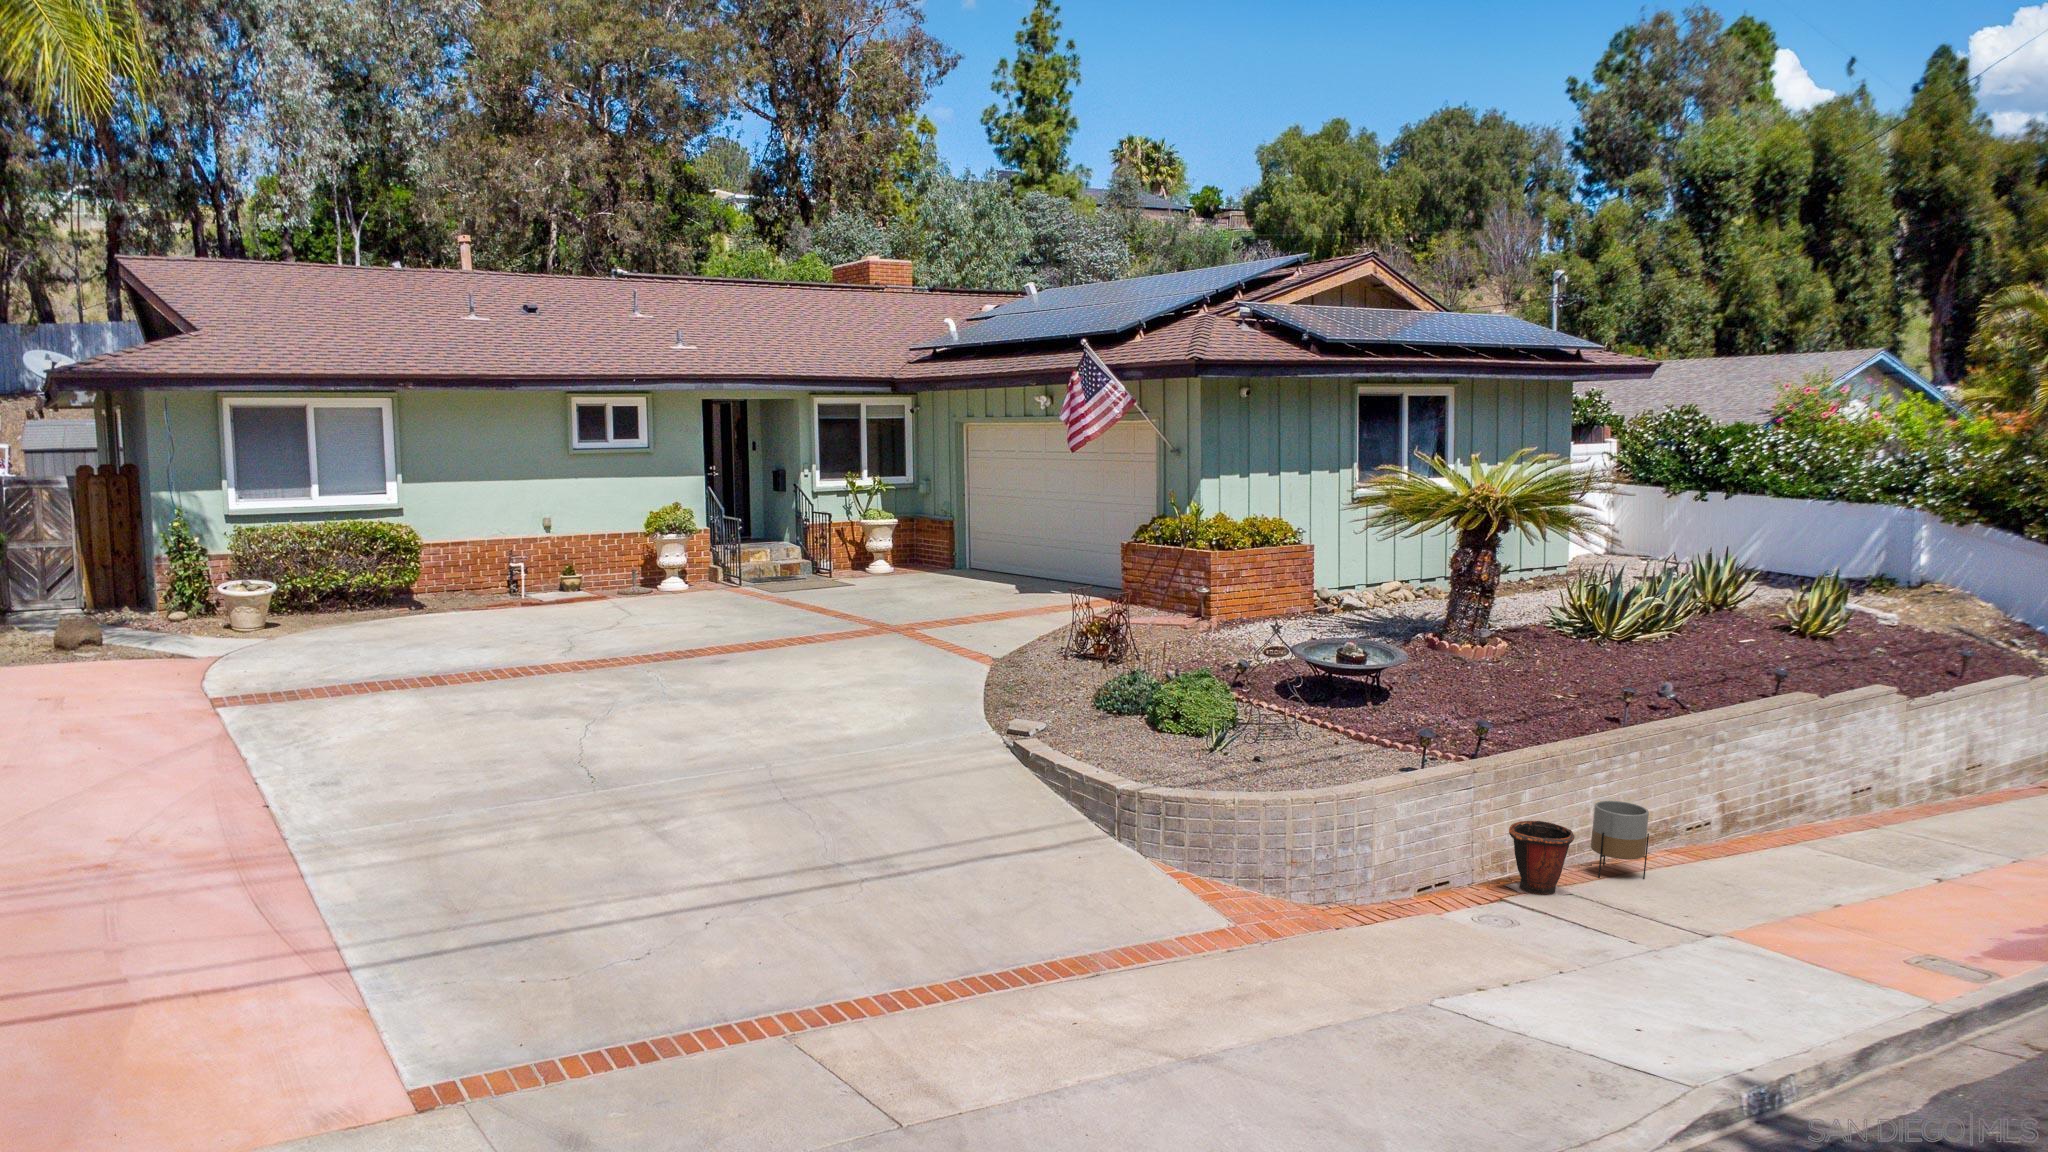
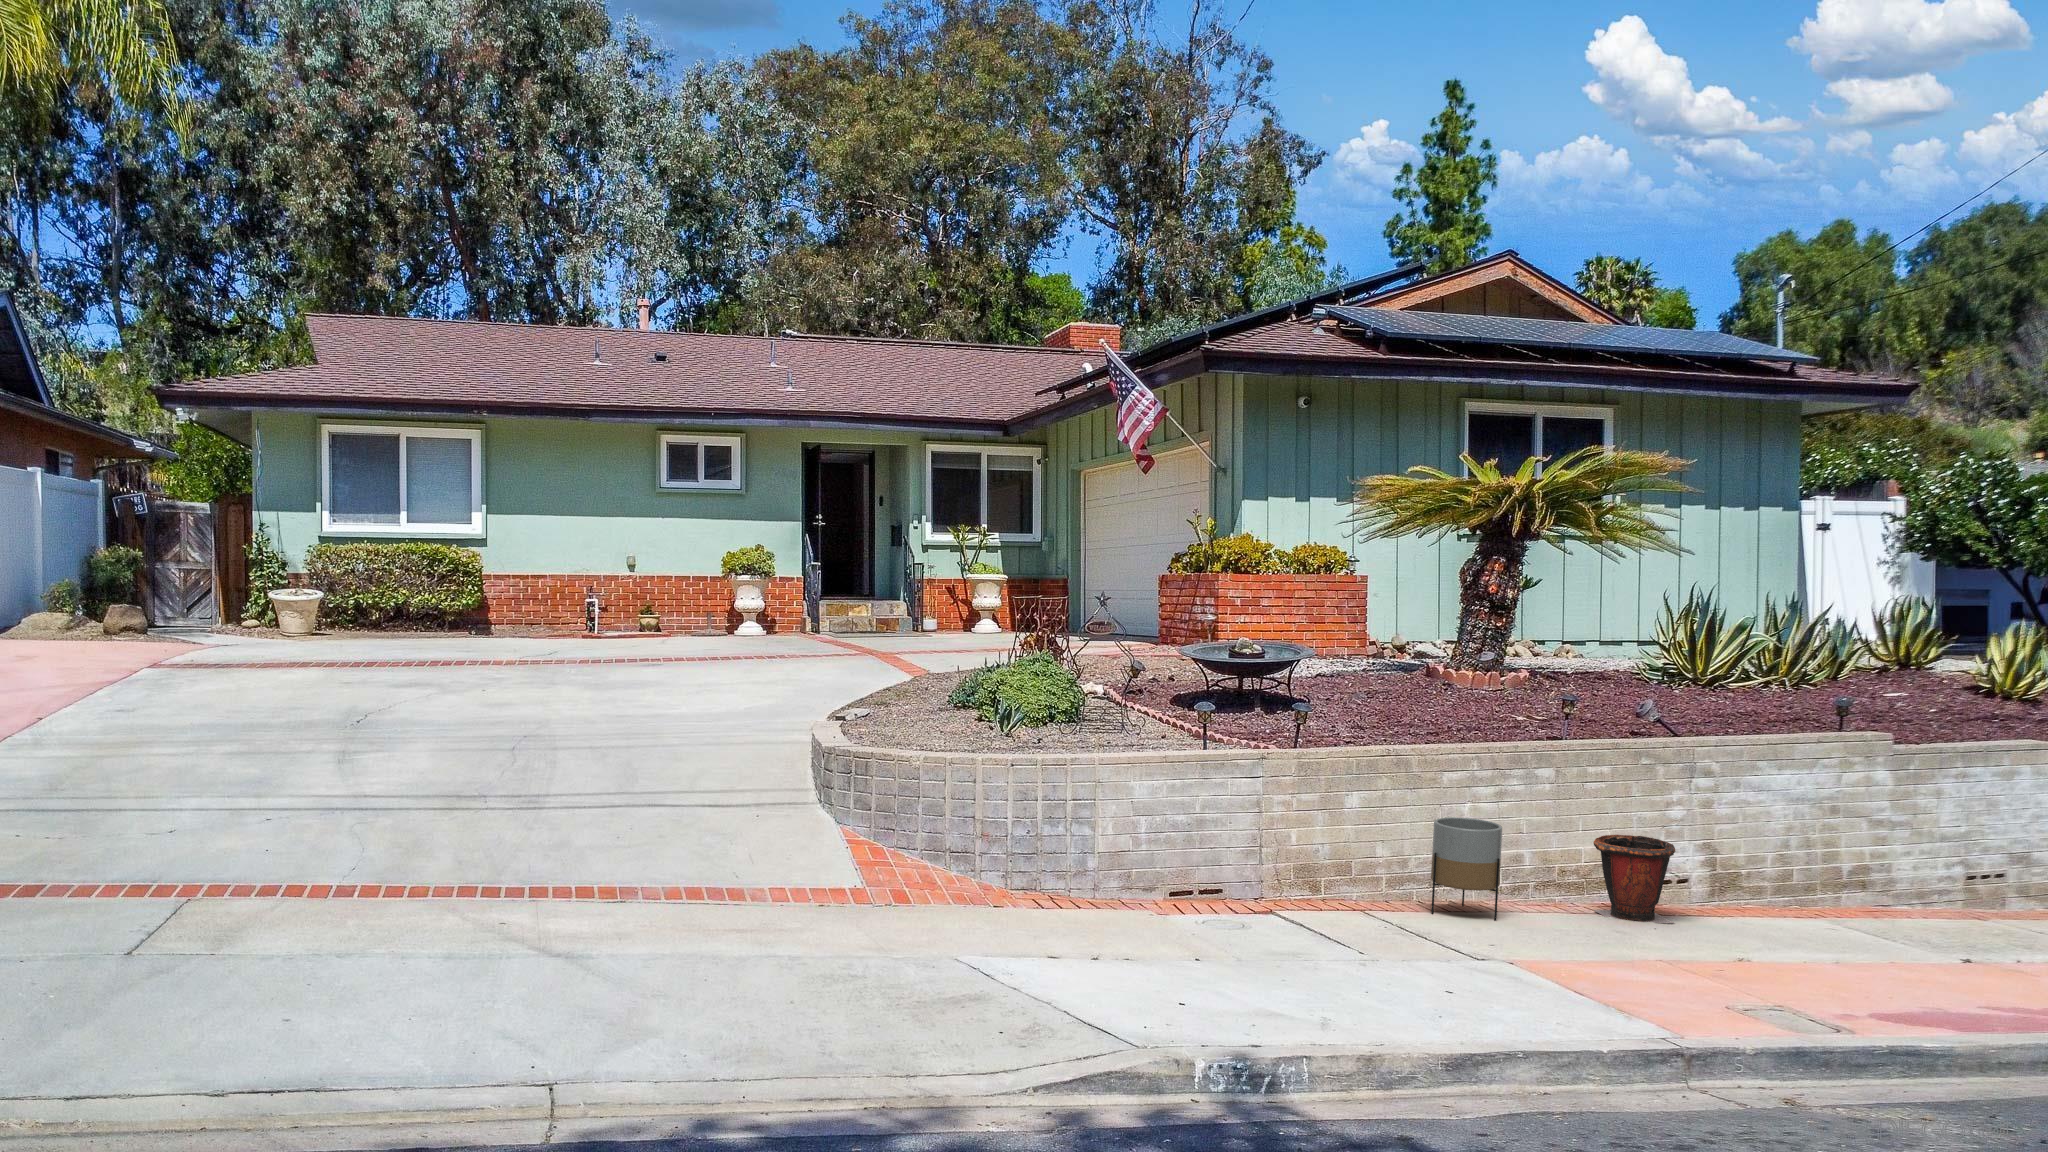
waste bin: present [1506,821,1575,895] -> present [1593,835,1675,923]

